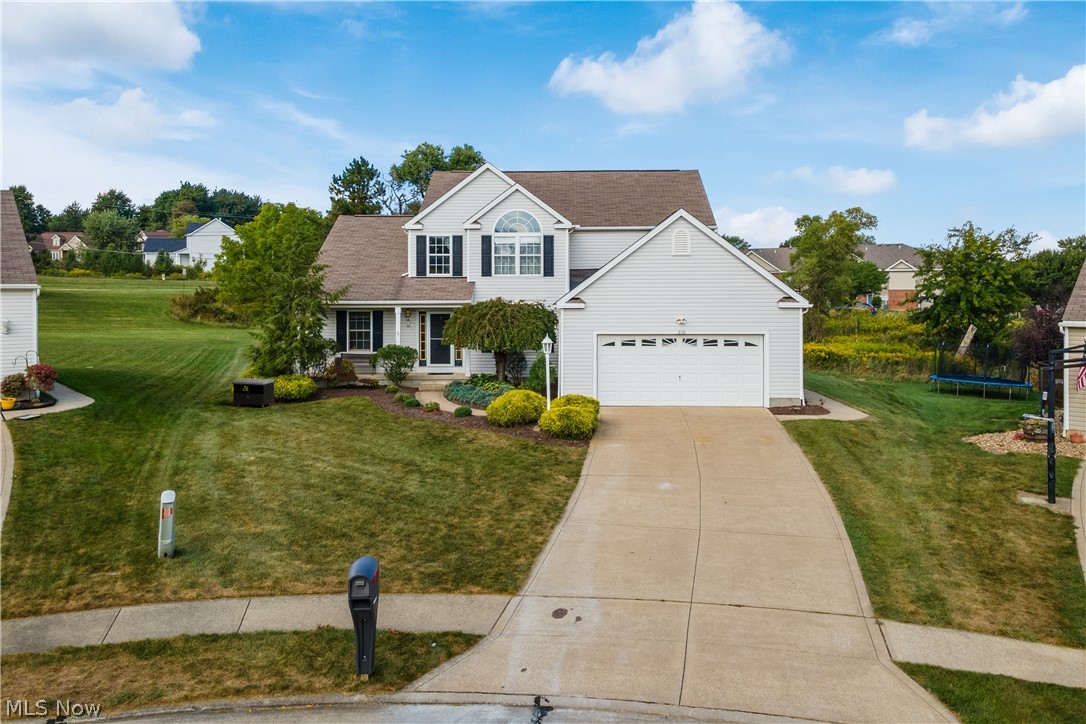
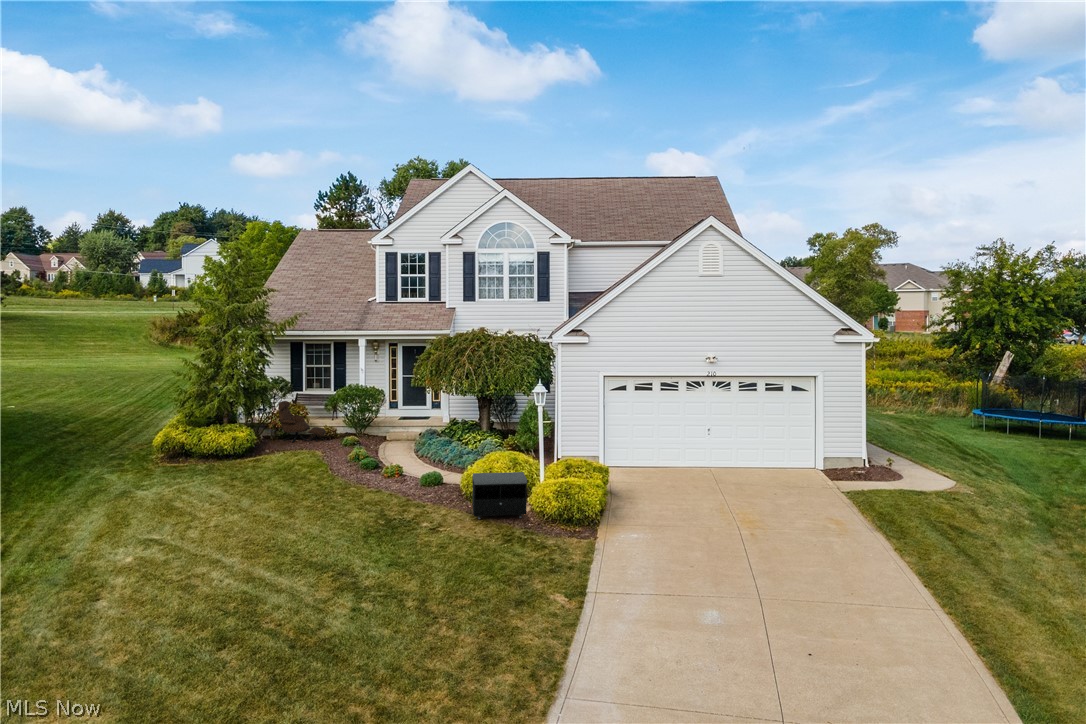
storage bench: present [232,378,275,407] -> present [472,472,527,519]

